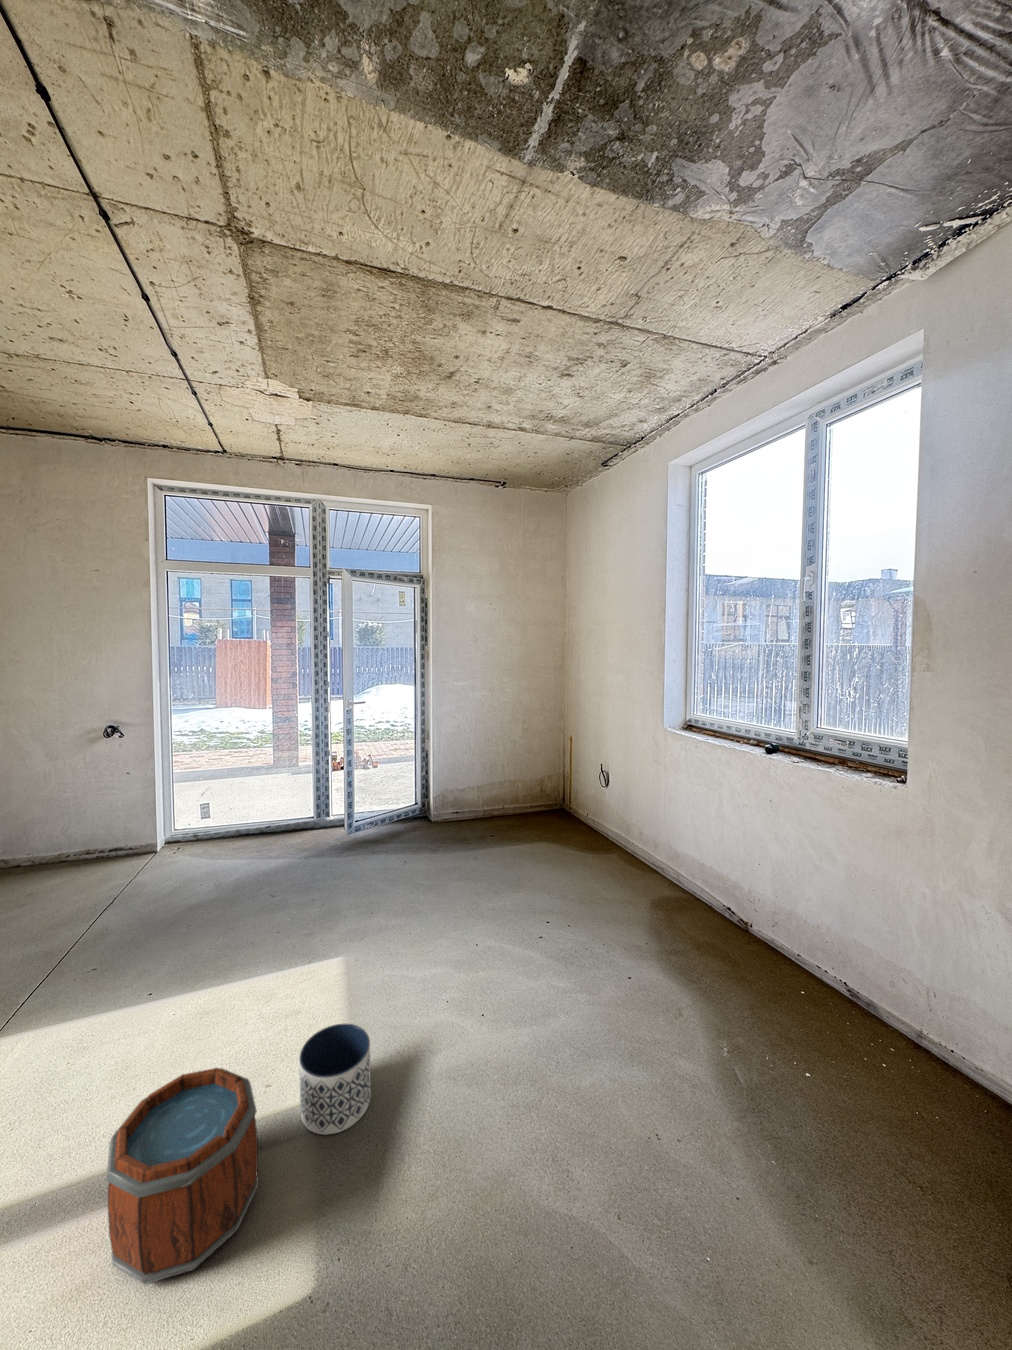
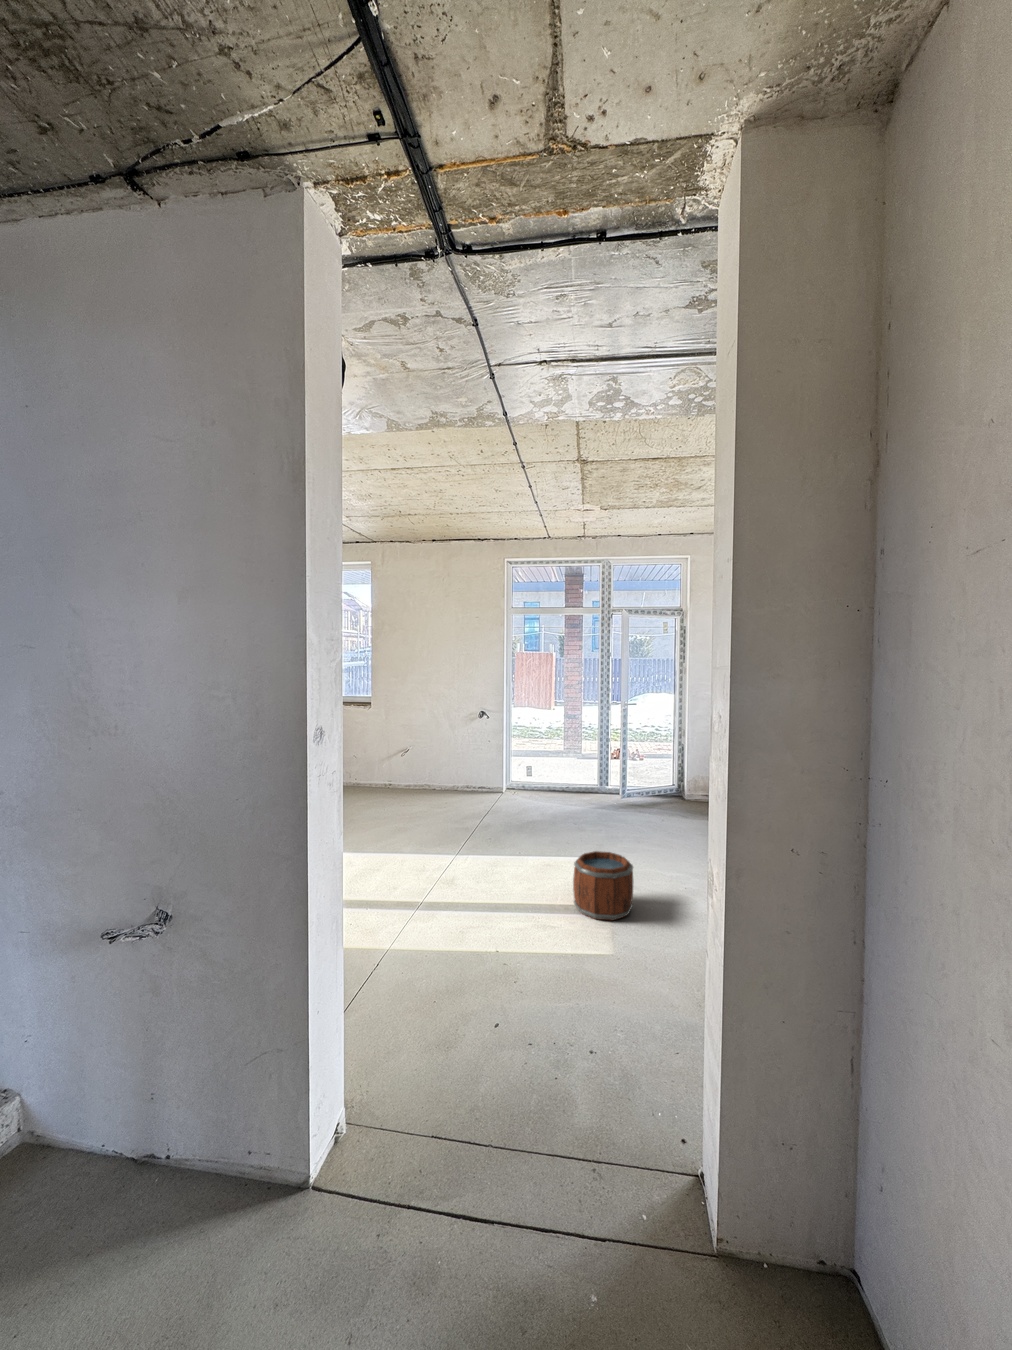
planter: present [299,1024,371,1135] -> none [643,858,680,903]

